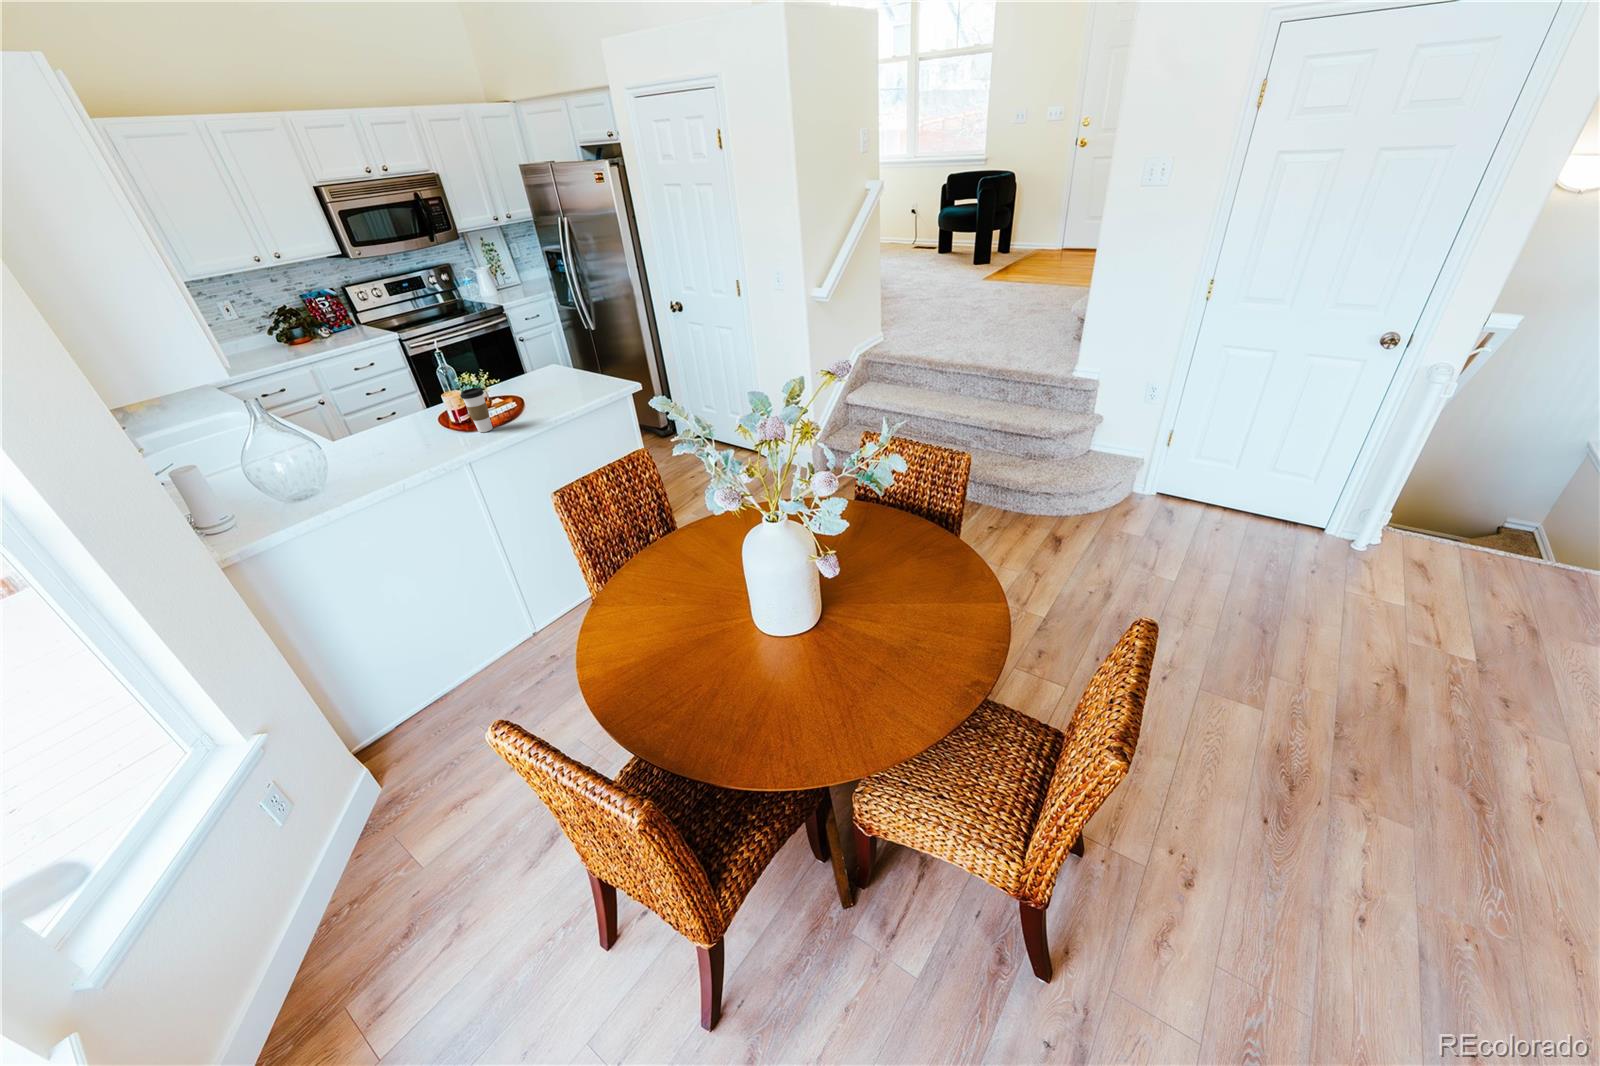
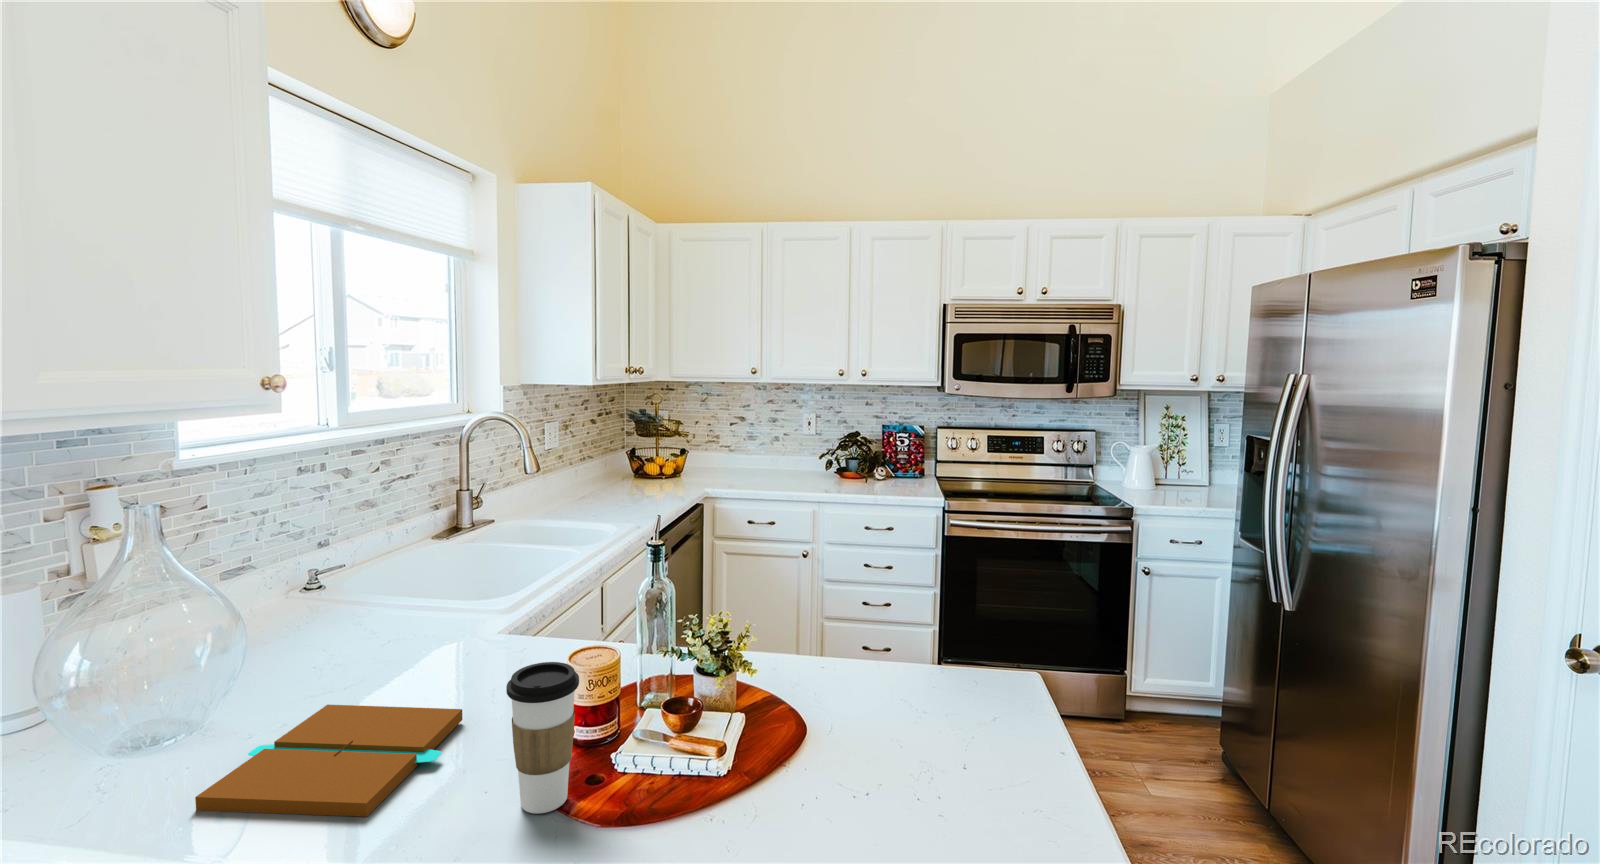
book: none [360,438,448,474] -> present [195,705,462,817]

